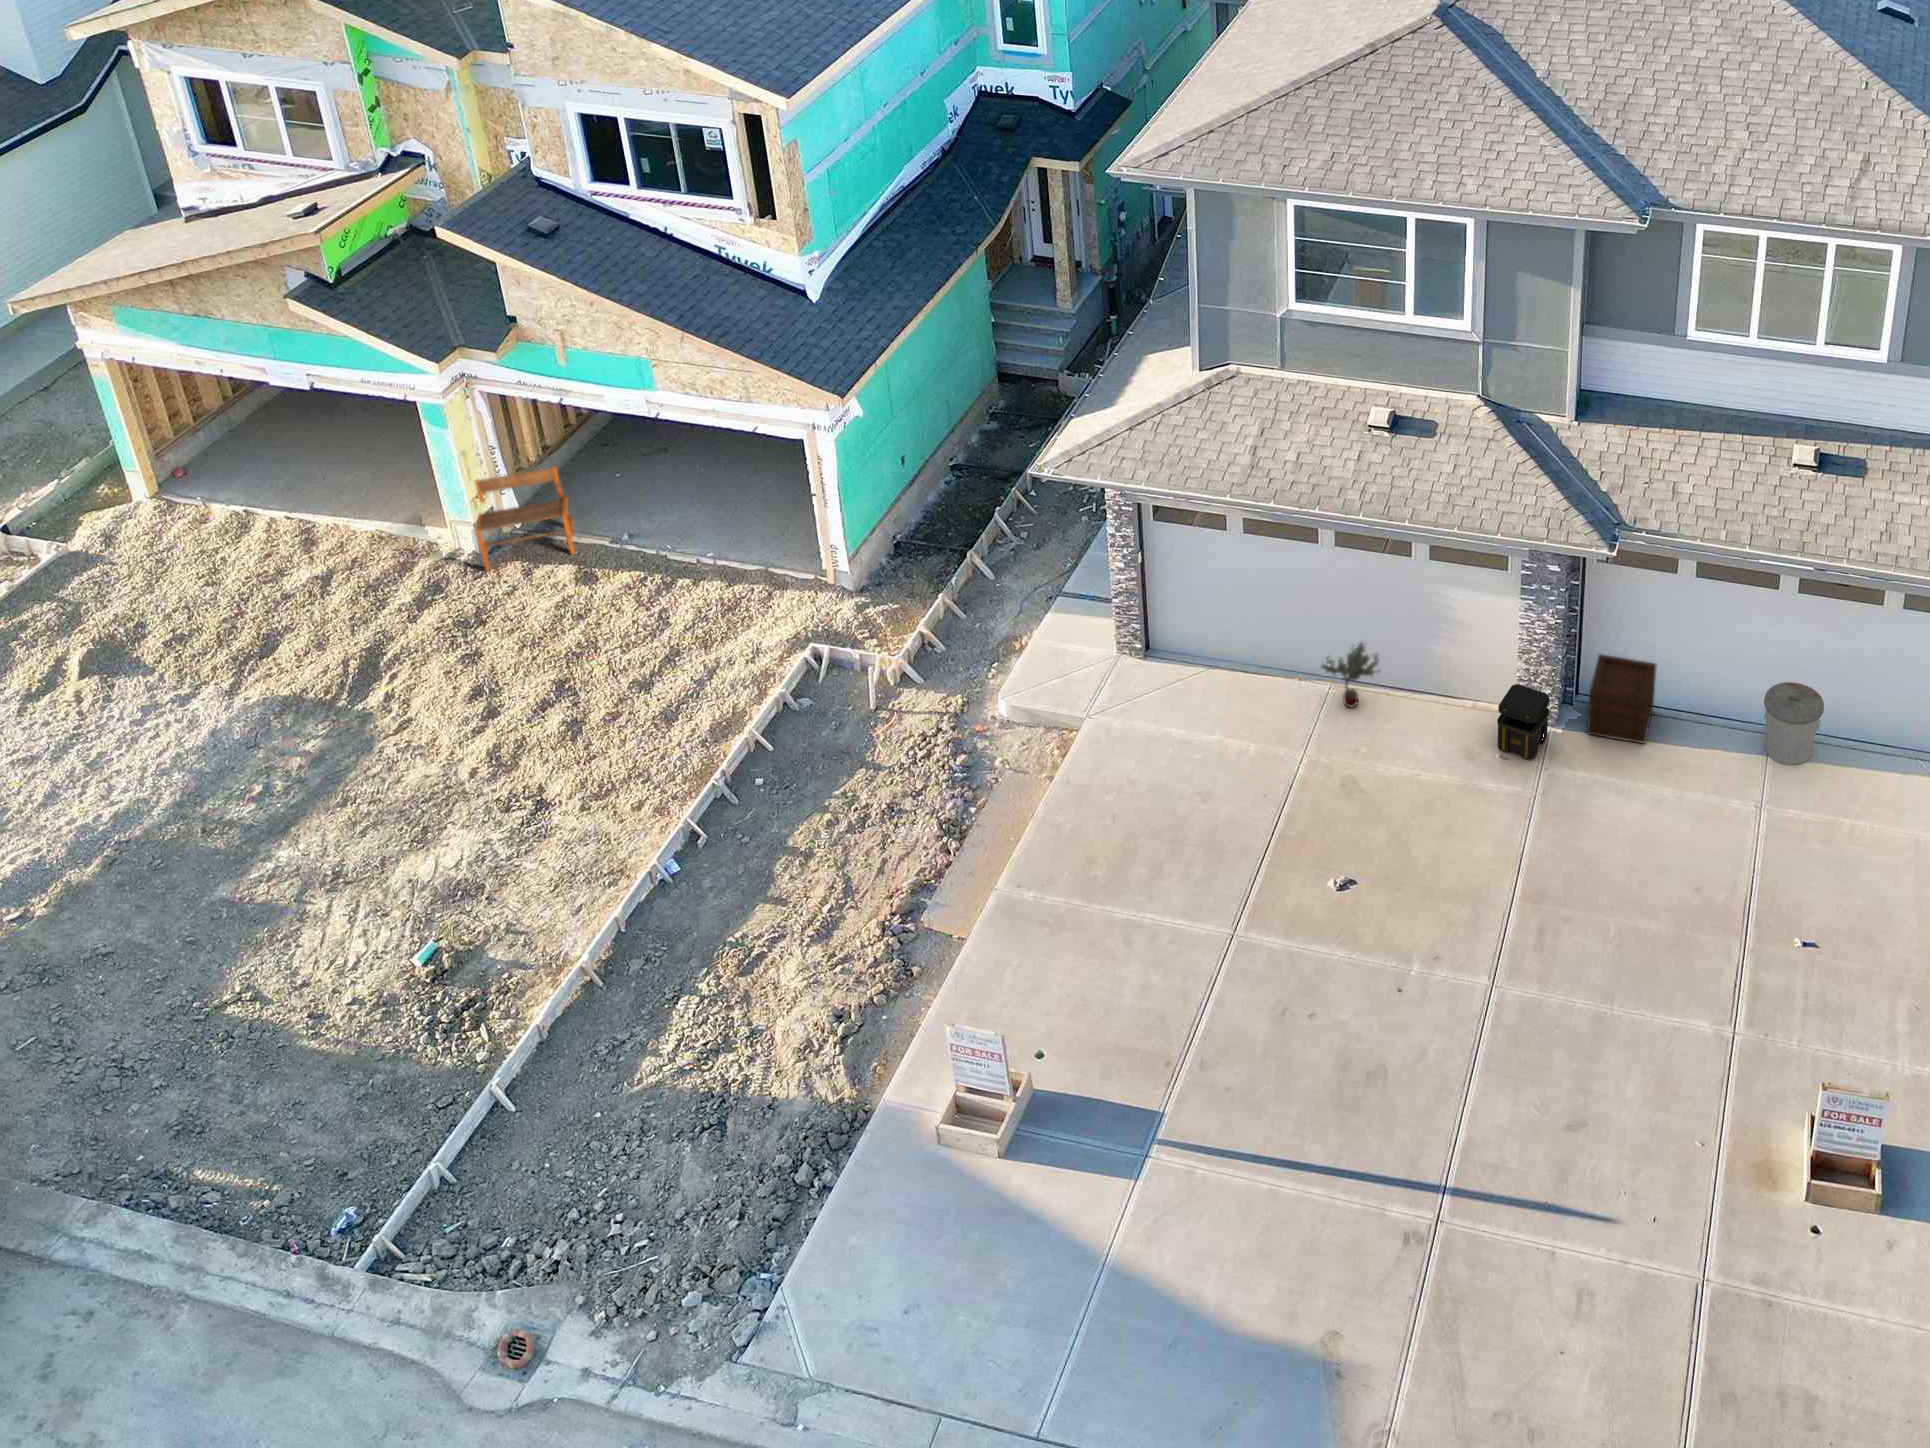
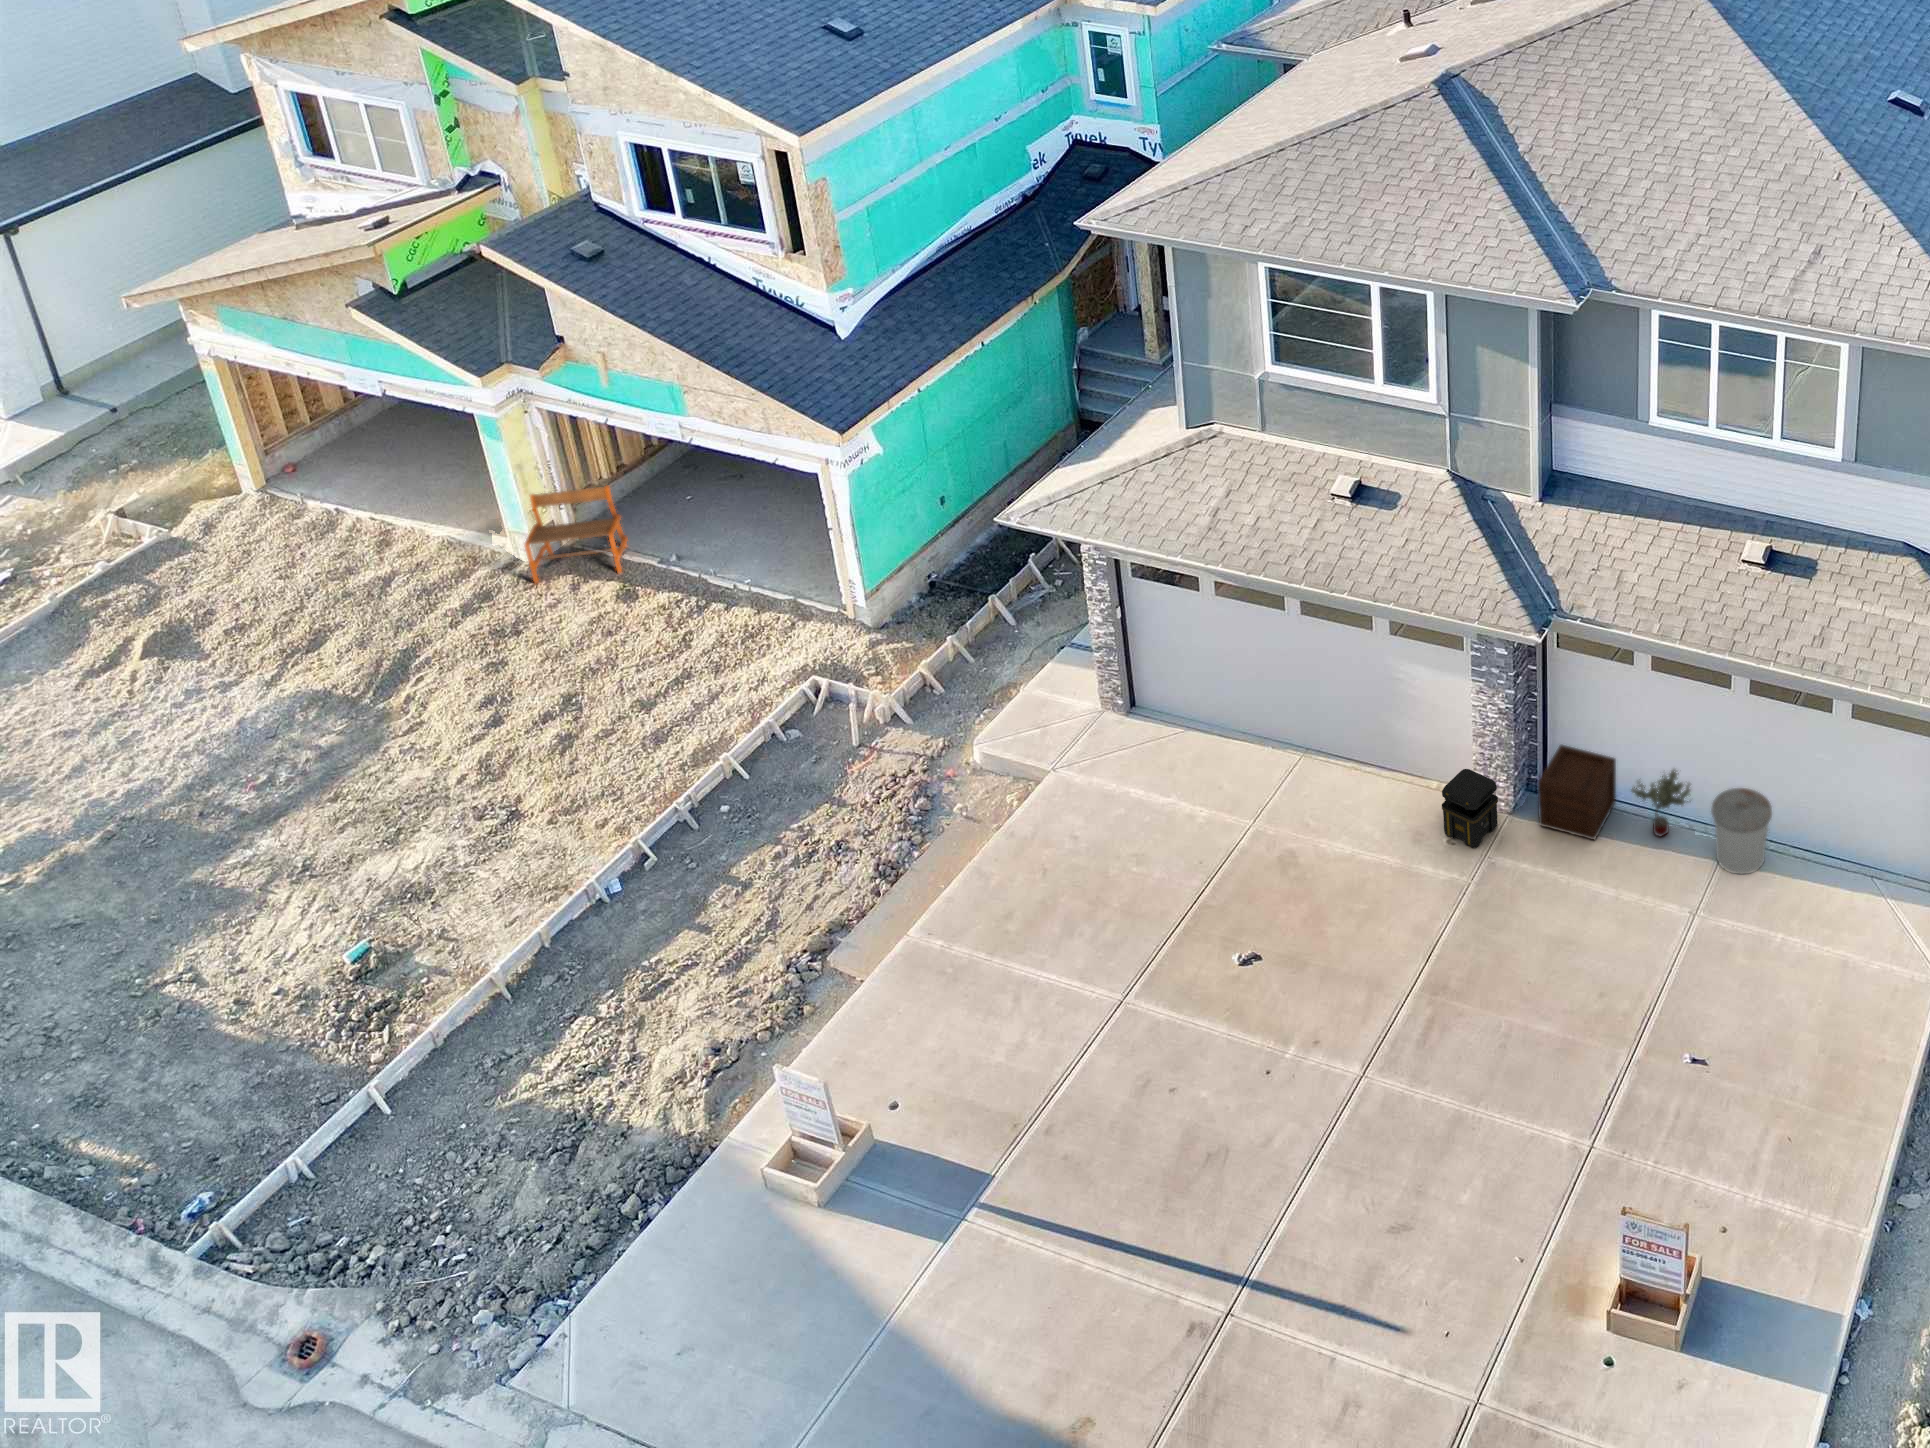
potted tree: present [1322,643,1379,708] -> present [1632,769,1690,837]

